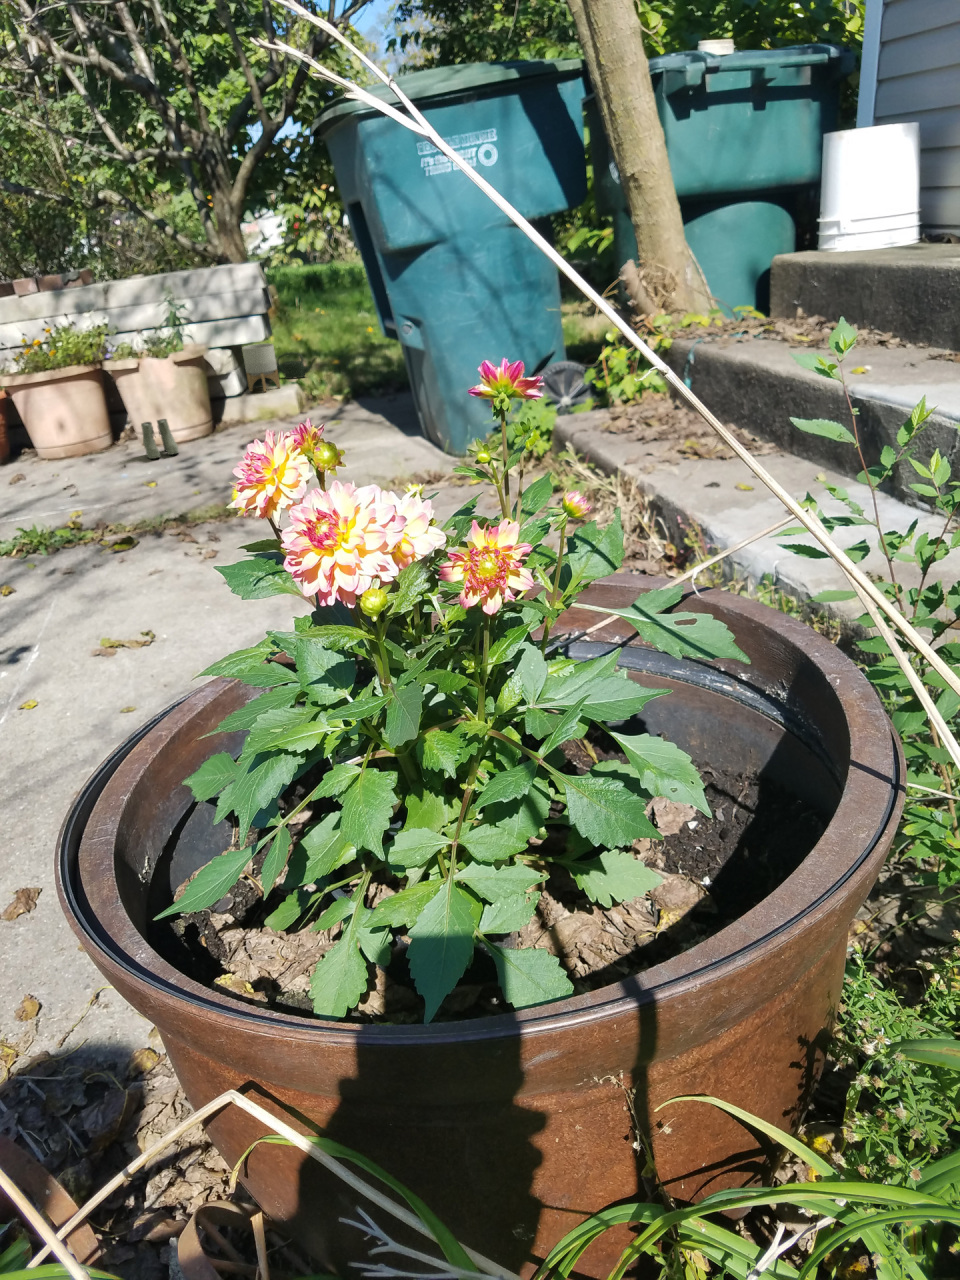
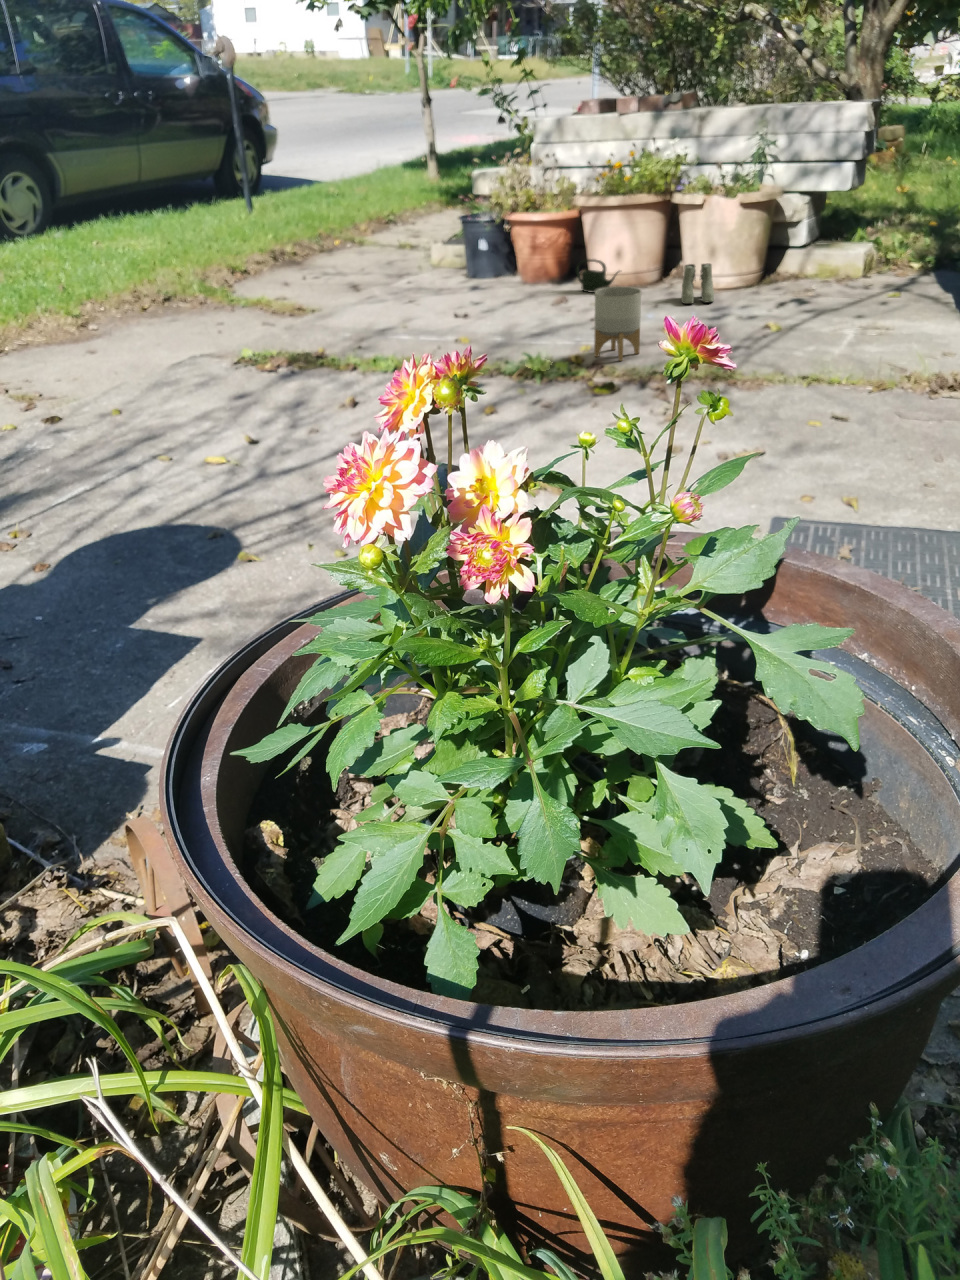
planter: present [242,343,280,392] -> present [594,286,641,361]
watering can: present [277,353,316,379] -> present [576,260,619,293]

